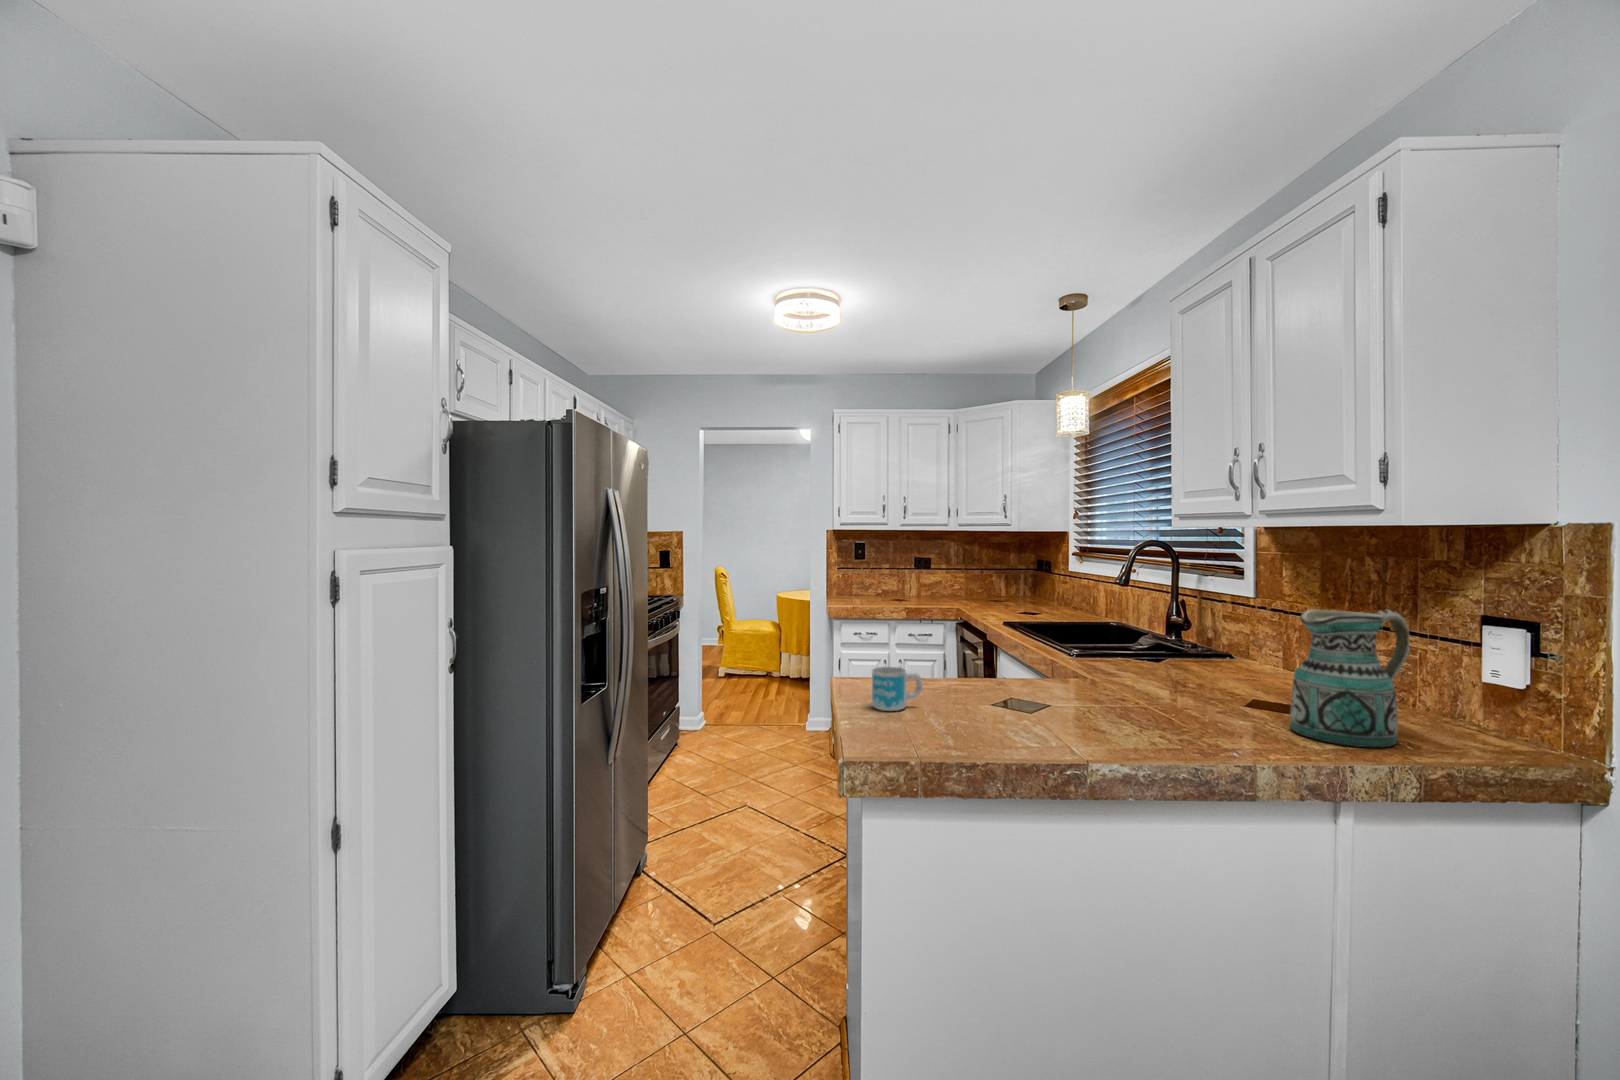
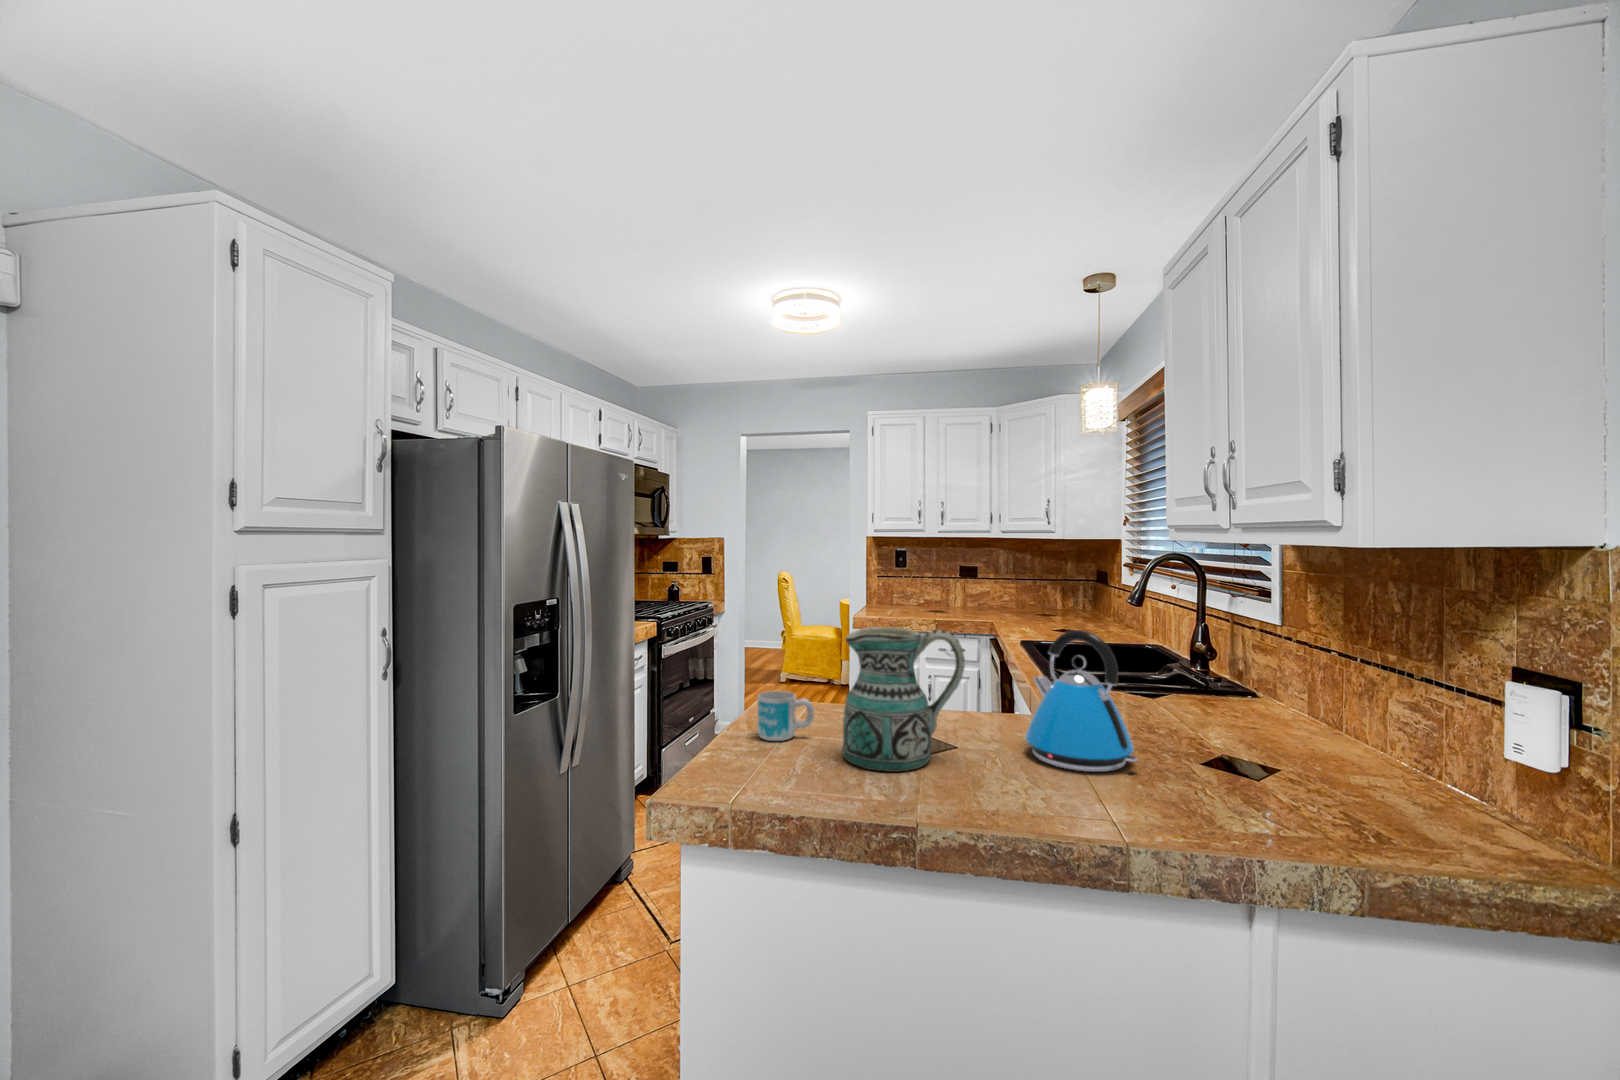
kettle: none [1105,601,1207,718] -> present [1025,630,1137,772]
ceramic pitcher: present [1290,610,1410,747] -> present [843,627,965,772]

